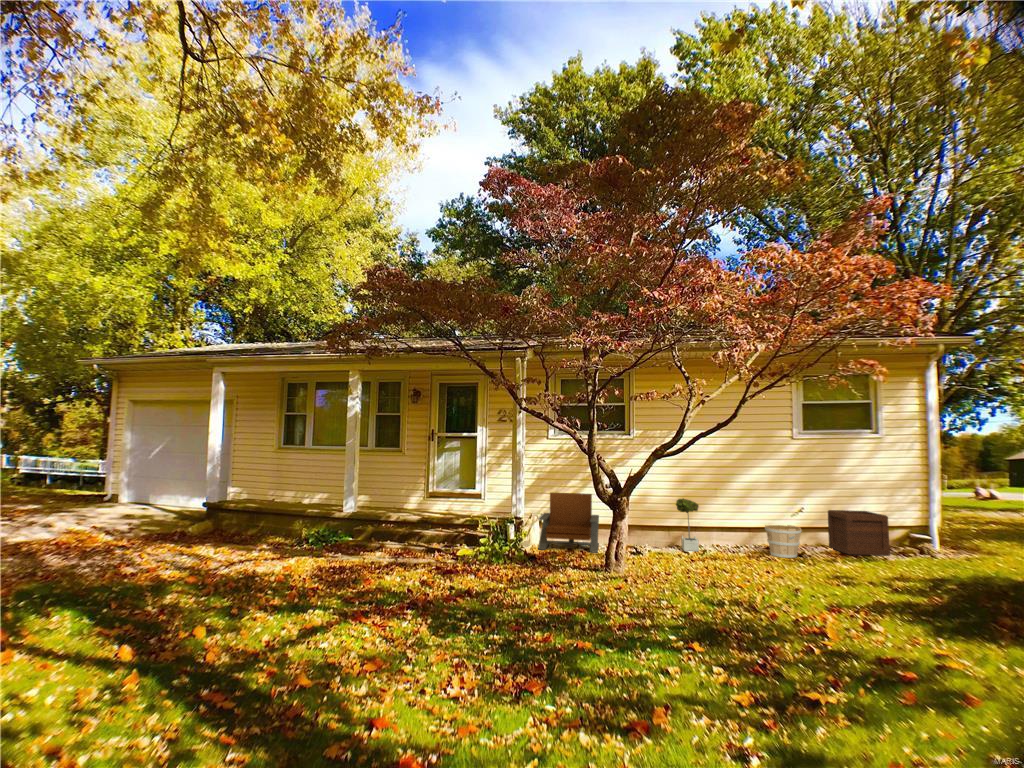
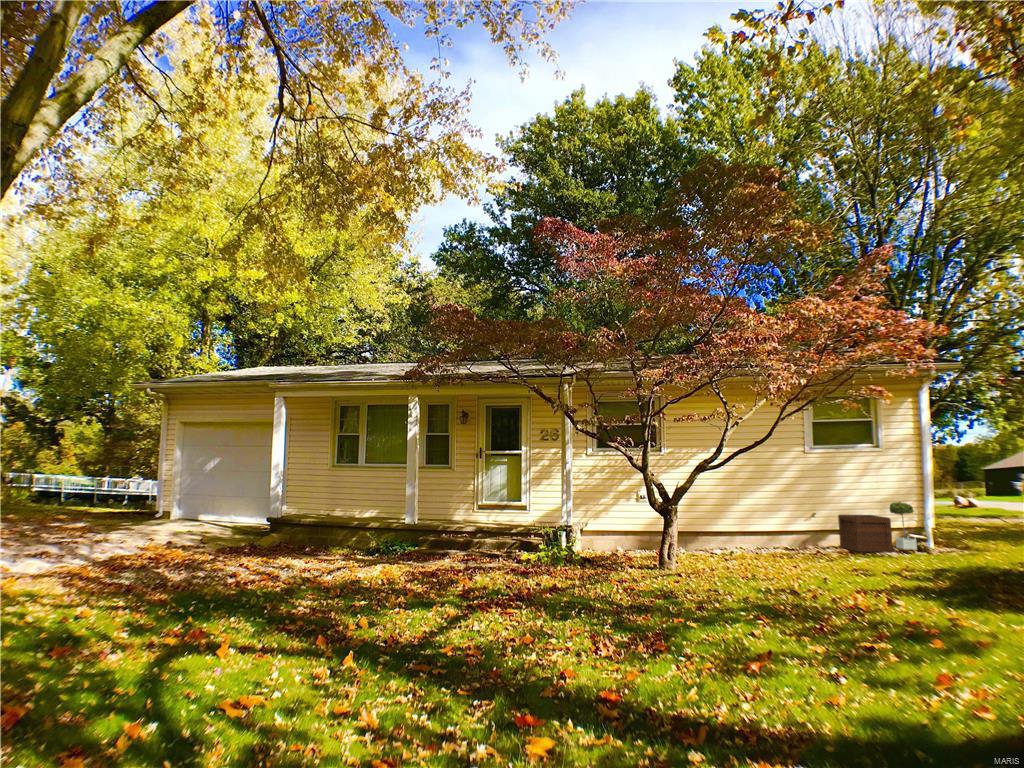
lounge chair: present [538,493,599,553] -> none [589,504,643,556]
potted tree: present [676,498,699,551] -> present [890,502,917,549]
wooden bucket: present [765,525,801,558] -> none [785,528,818,557]

